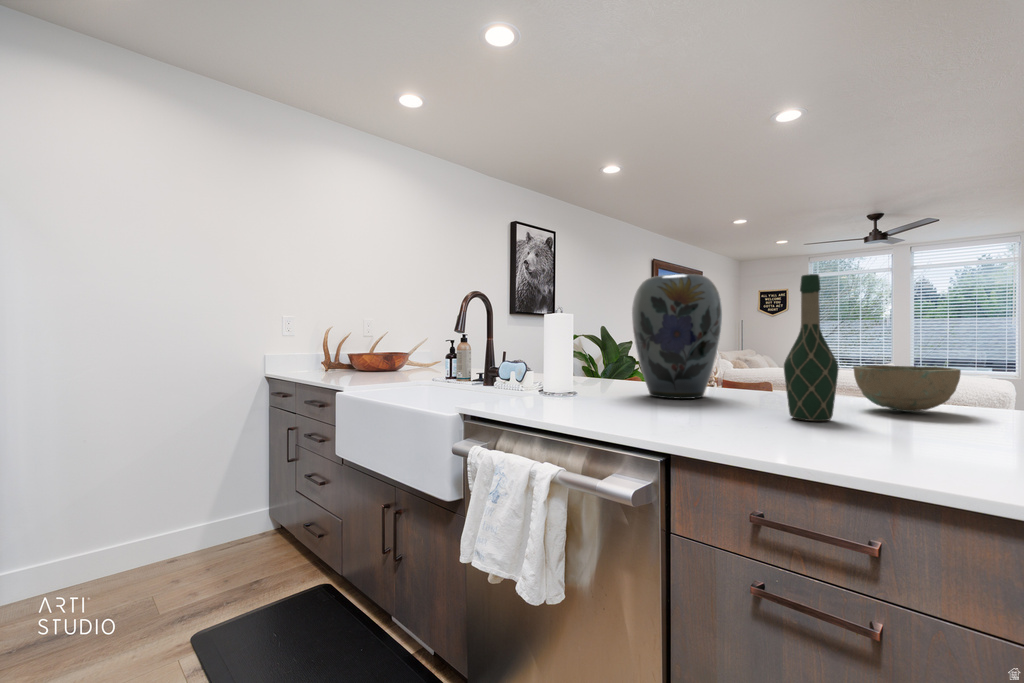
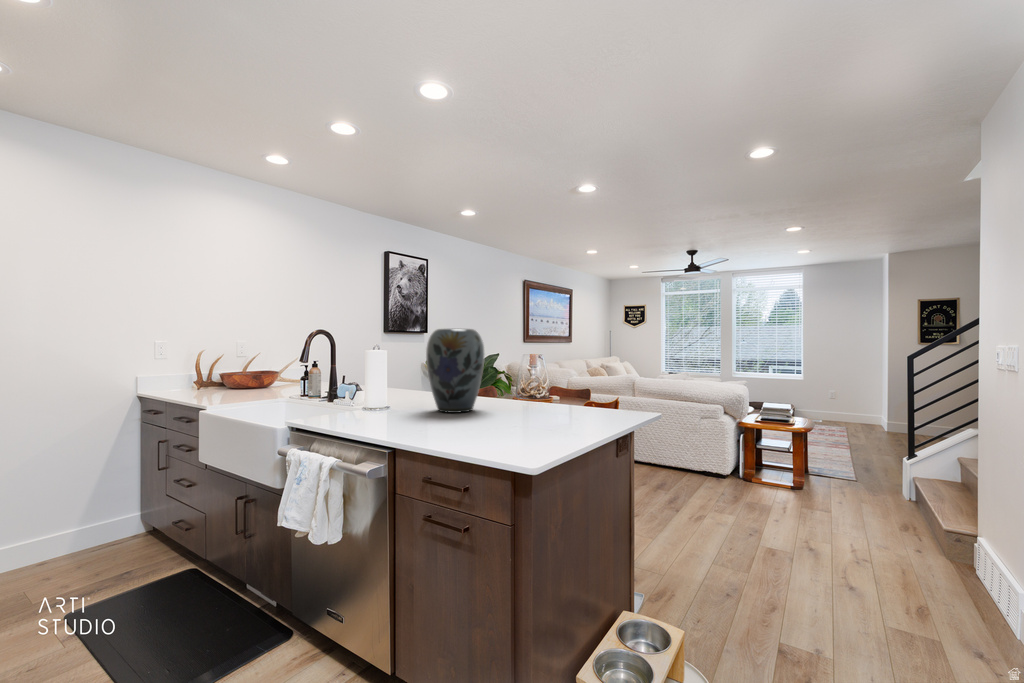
wine bottle: present [784,274,838,421] -> none [489,340,516,427]
bowl: present [853,365,961,412] -> none [543,391,593,419]

